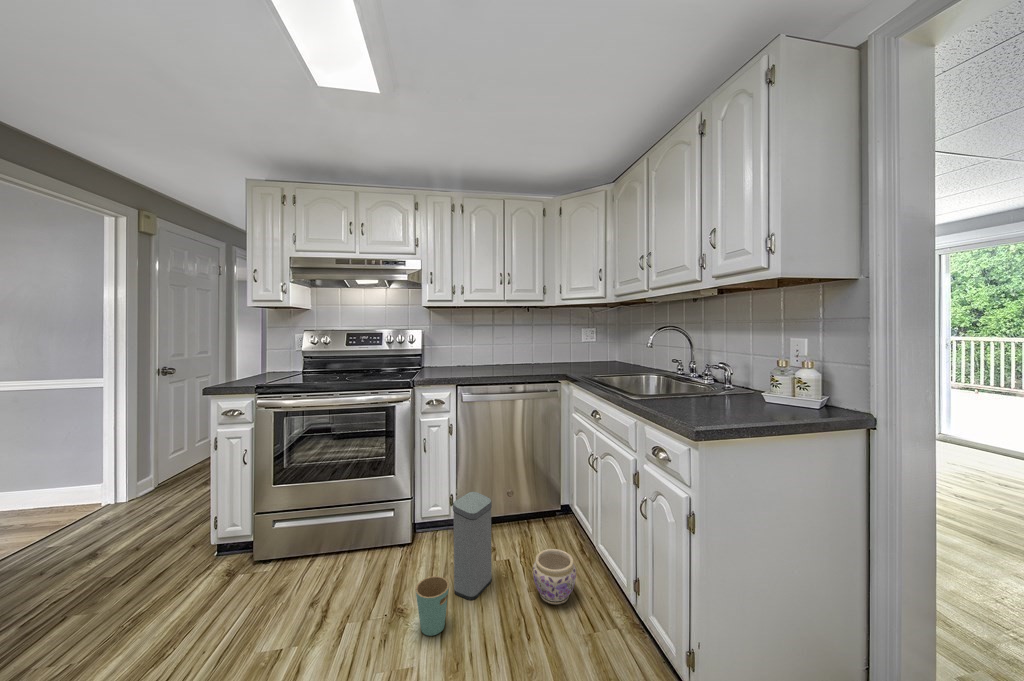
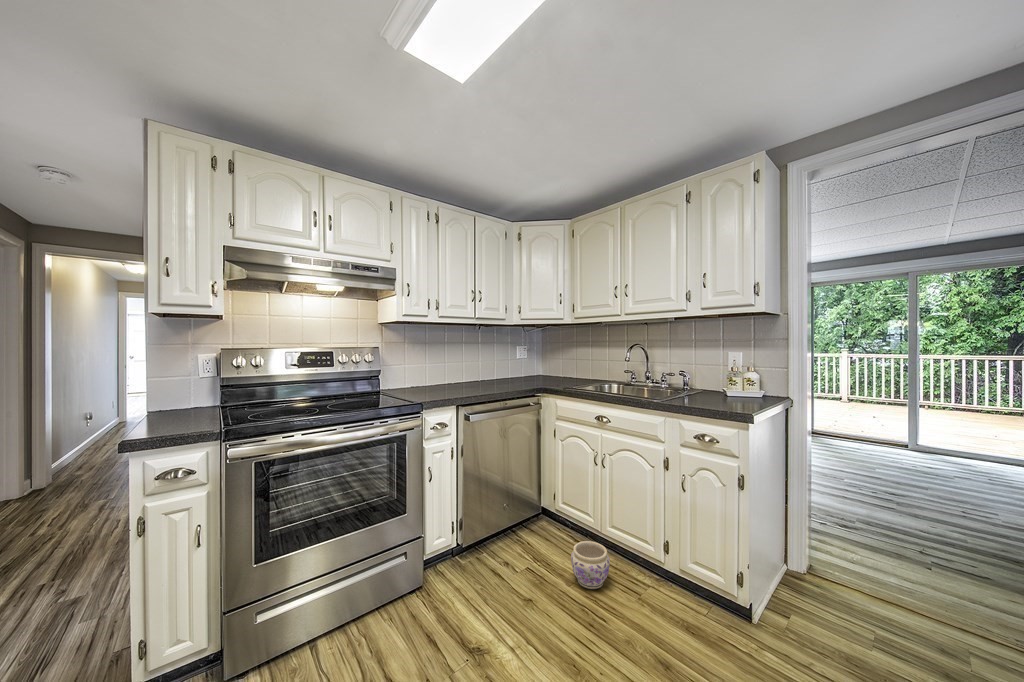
trash can: present [415,492,492,636] -> none [507,508,540,658]

